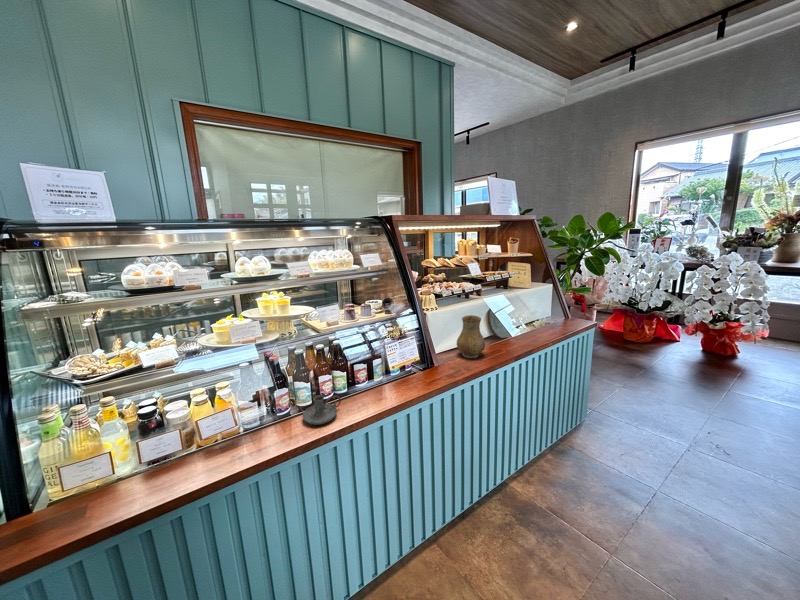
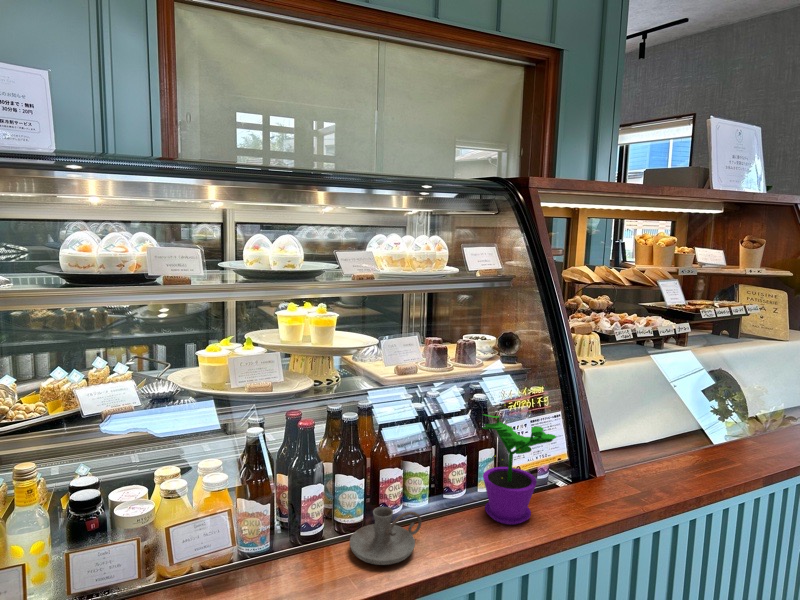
ceramic pitcher: present [457,315,485,358] -> none [640,381,703,469]
flower pot: none [368,334,407,396] -> present [482,401,556,525]

